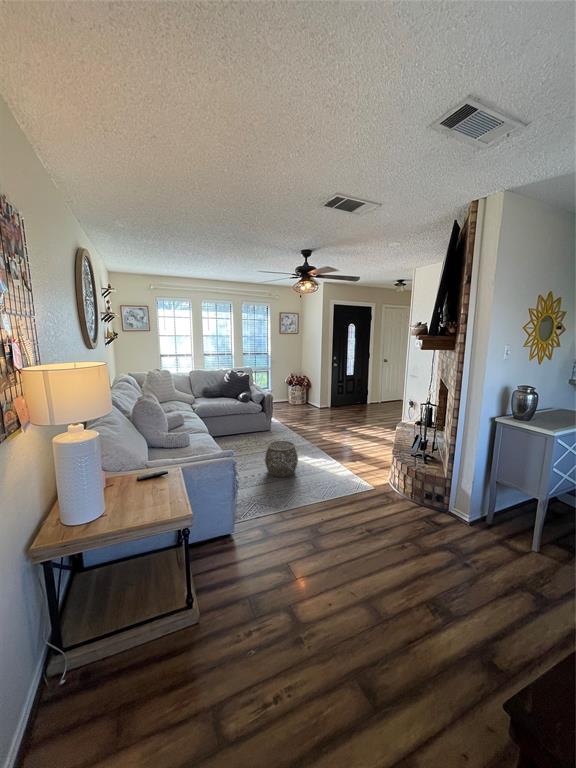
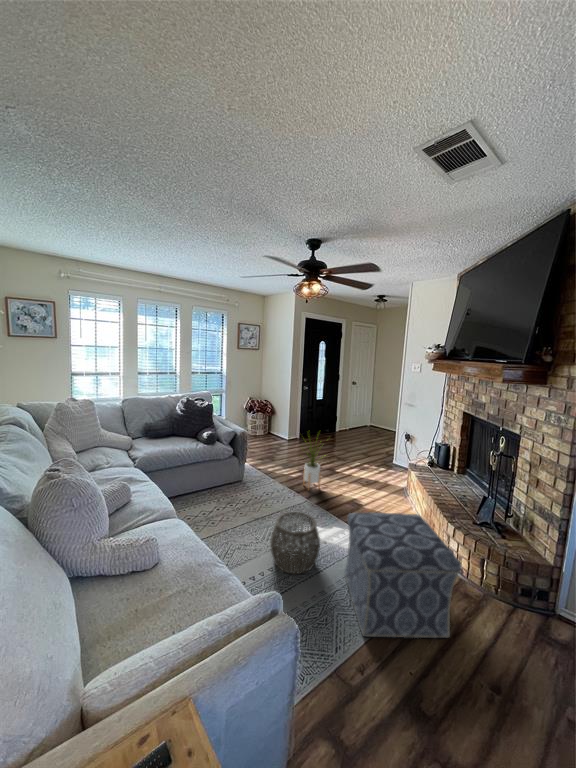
house plant: none [306,391,332,439] -> present [303,438,321,488]
ottoman: none [302,438,363,512] -> present [344,513,461,638]

